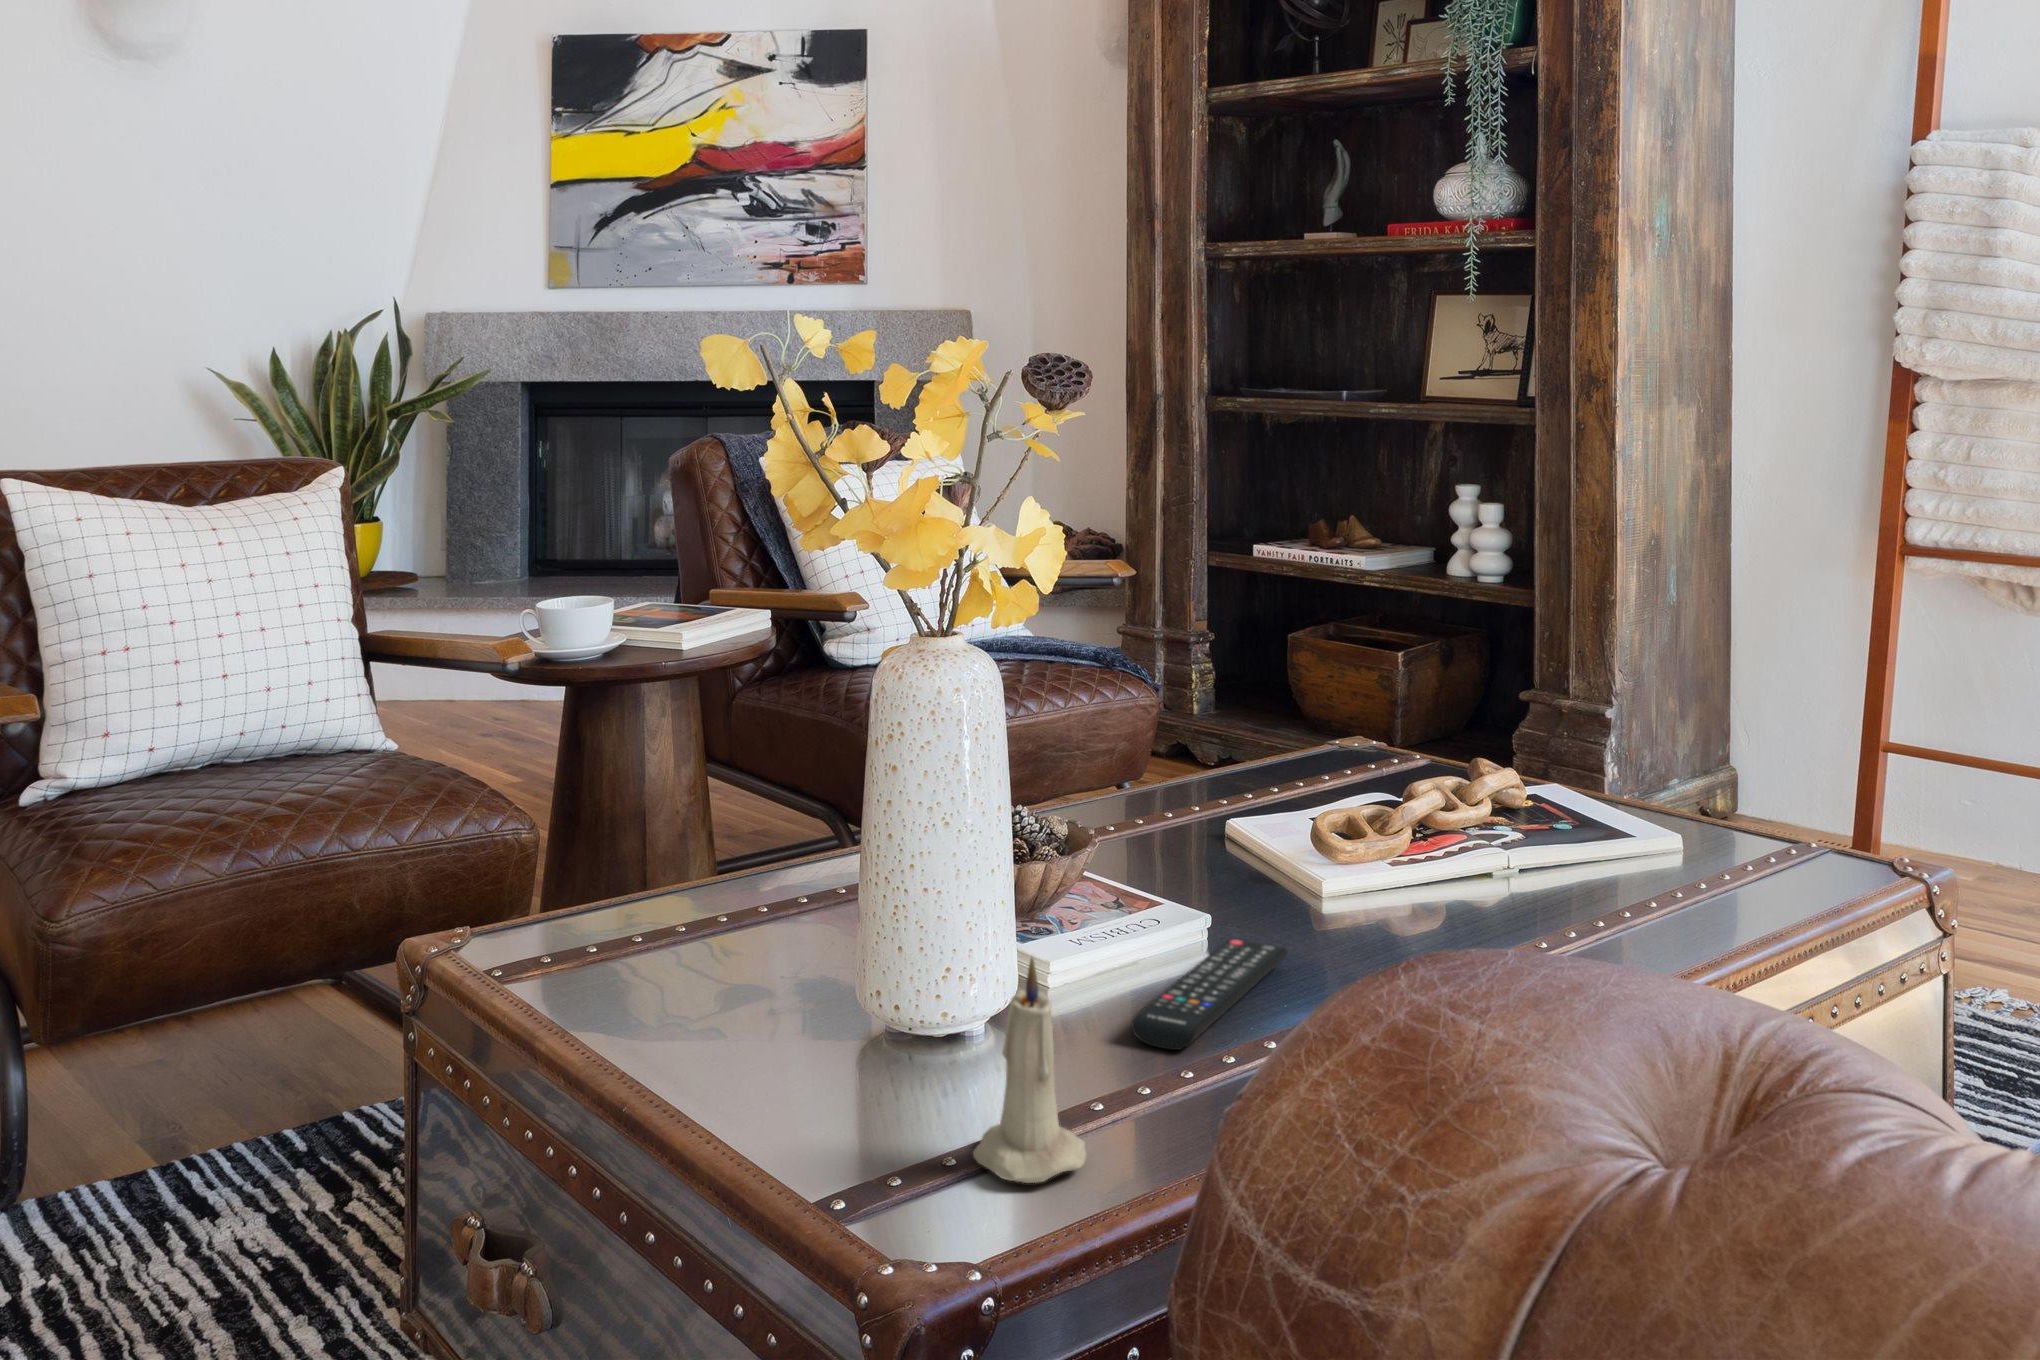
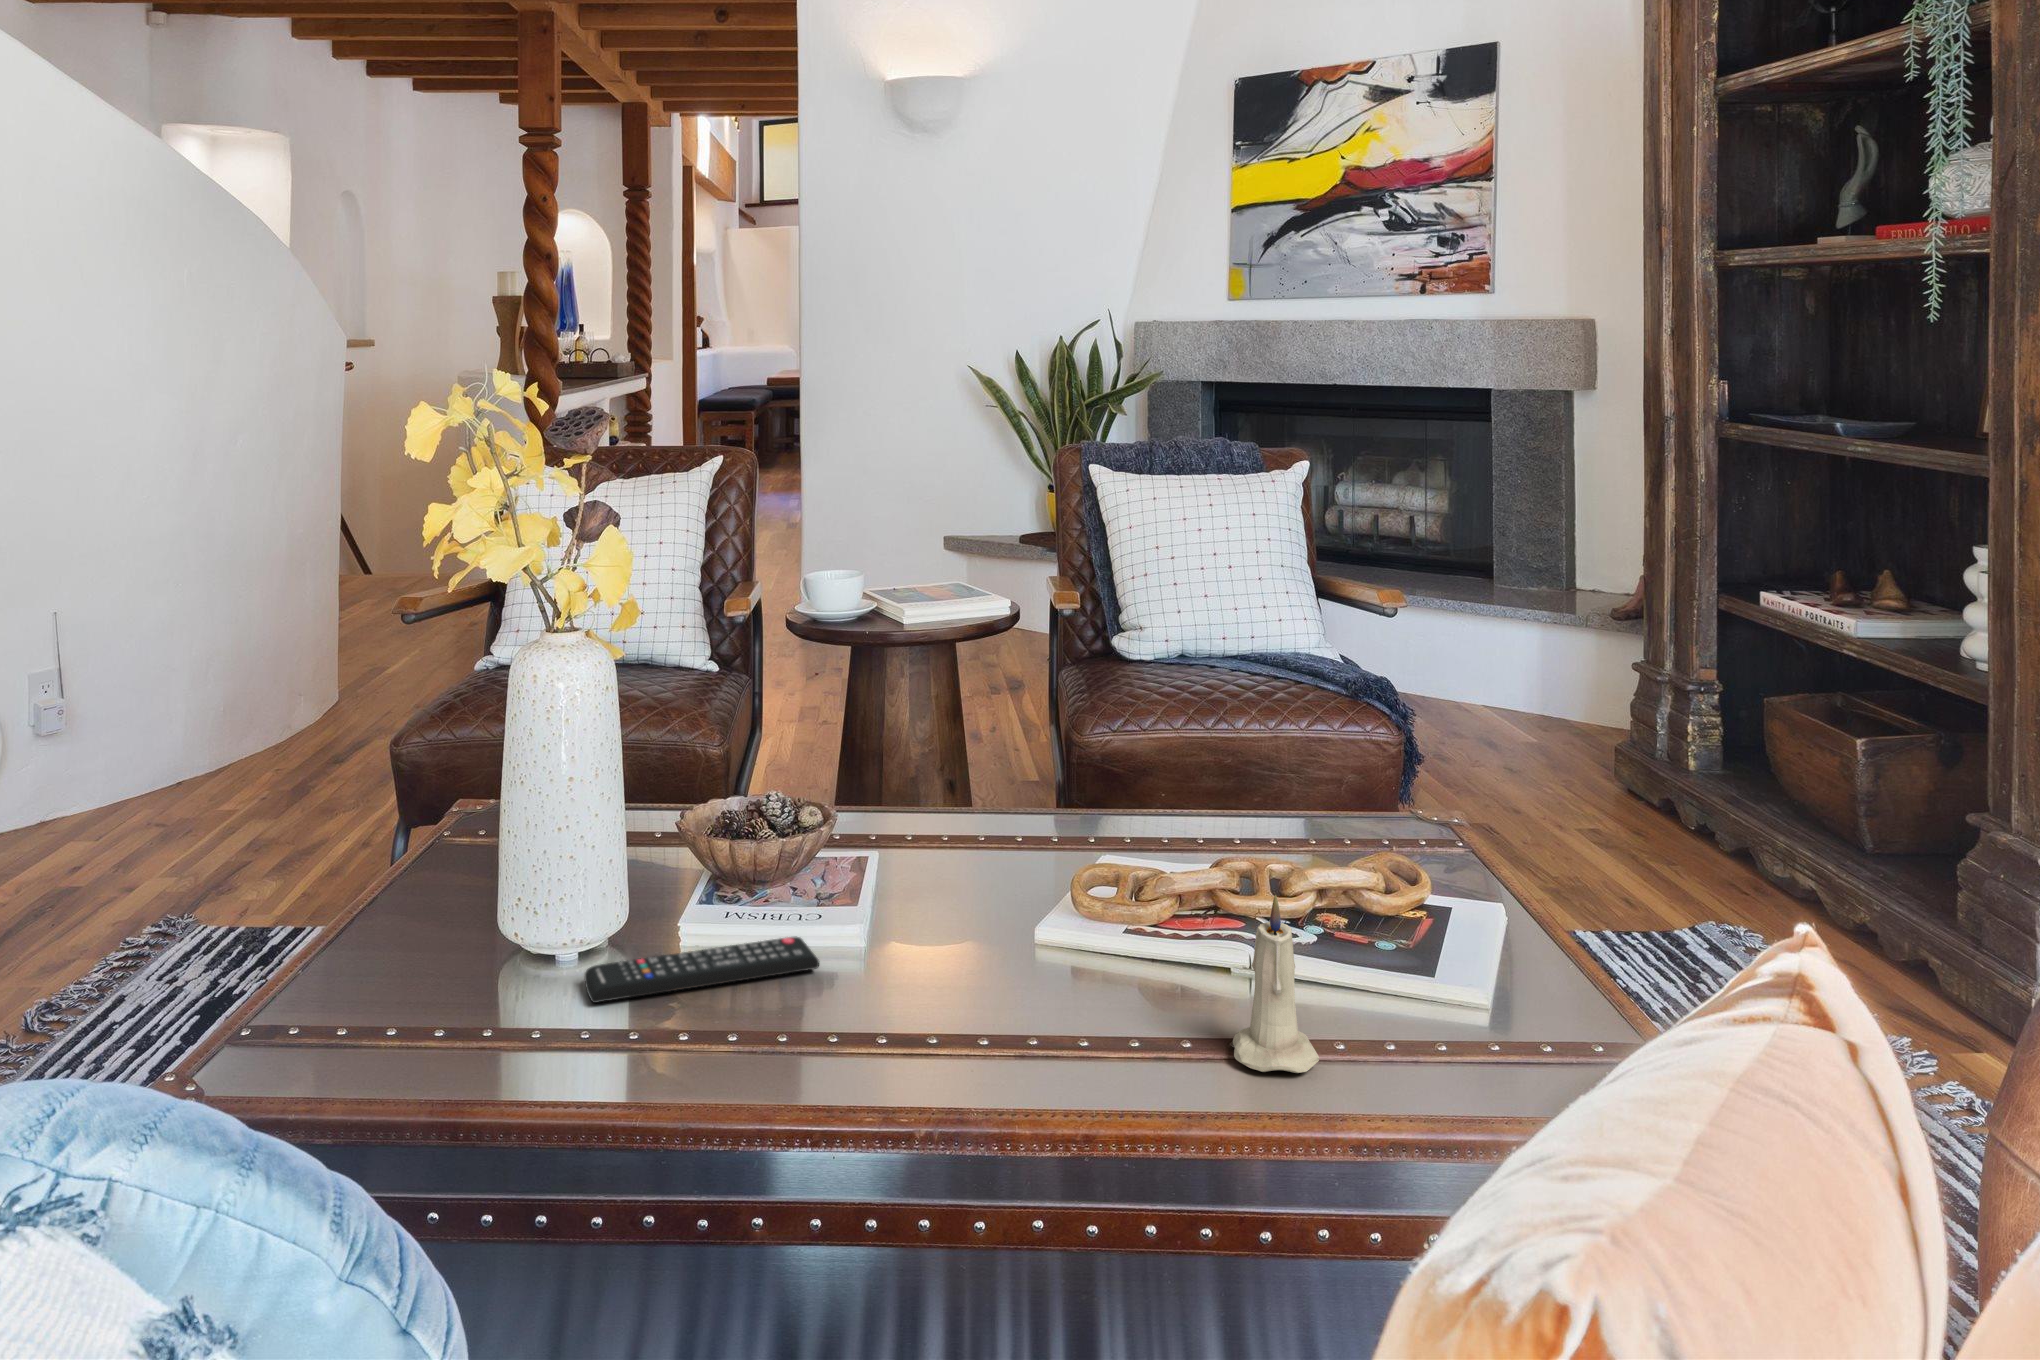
candle: present [973,958,1087,1183] -> present [1233,895,1319,1073]

